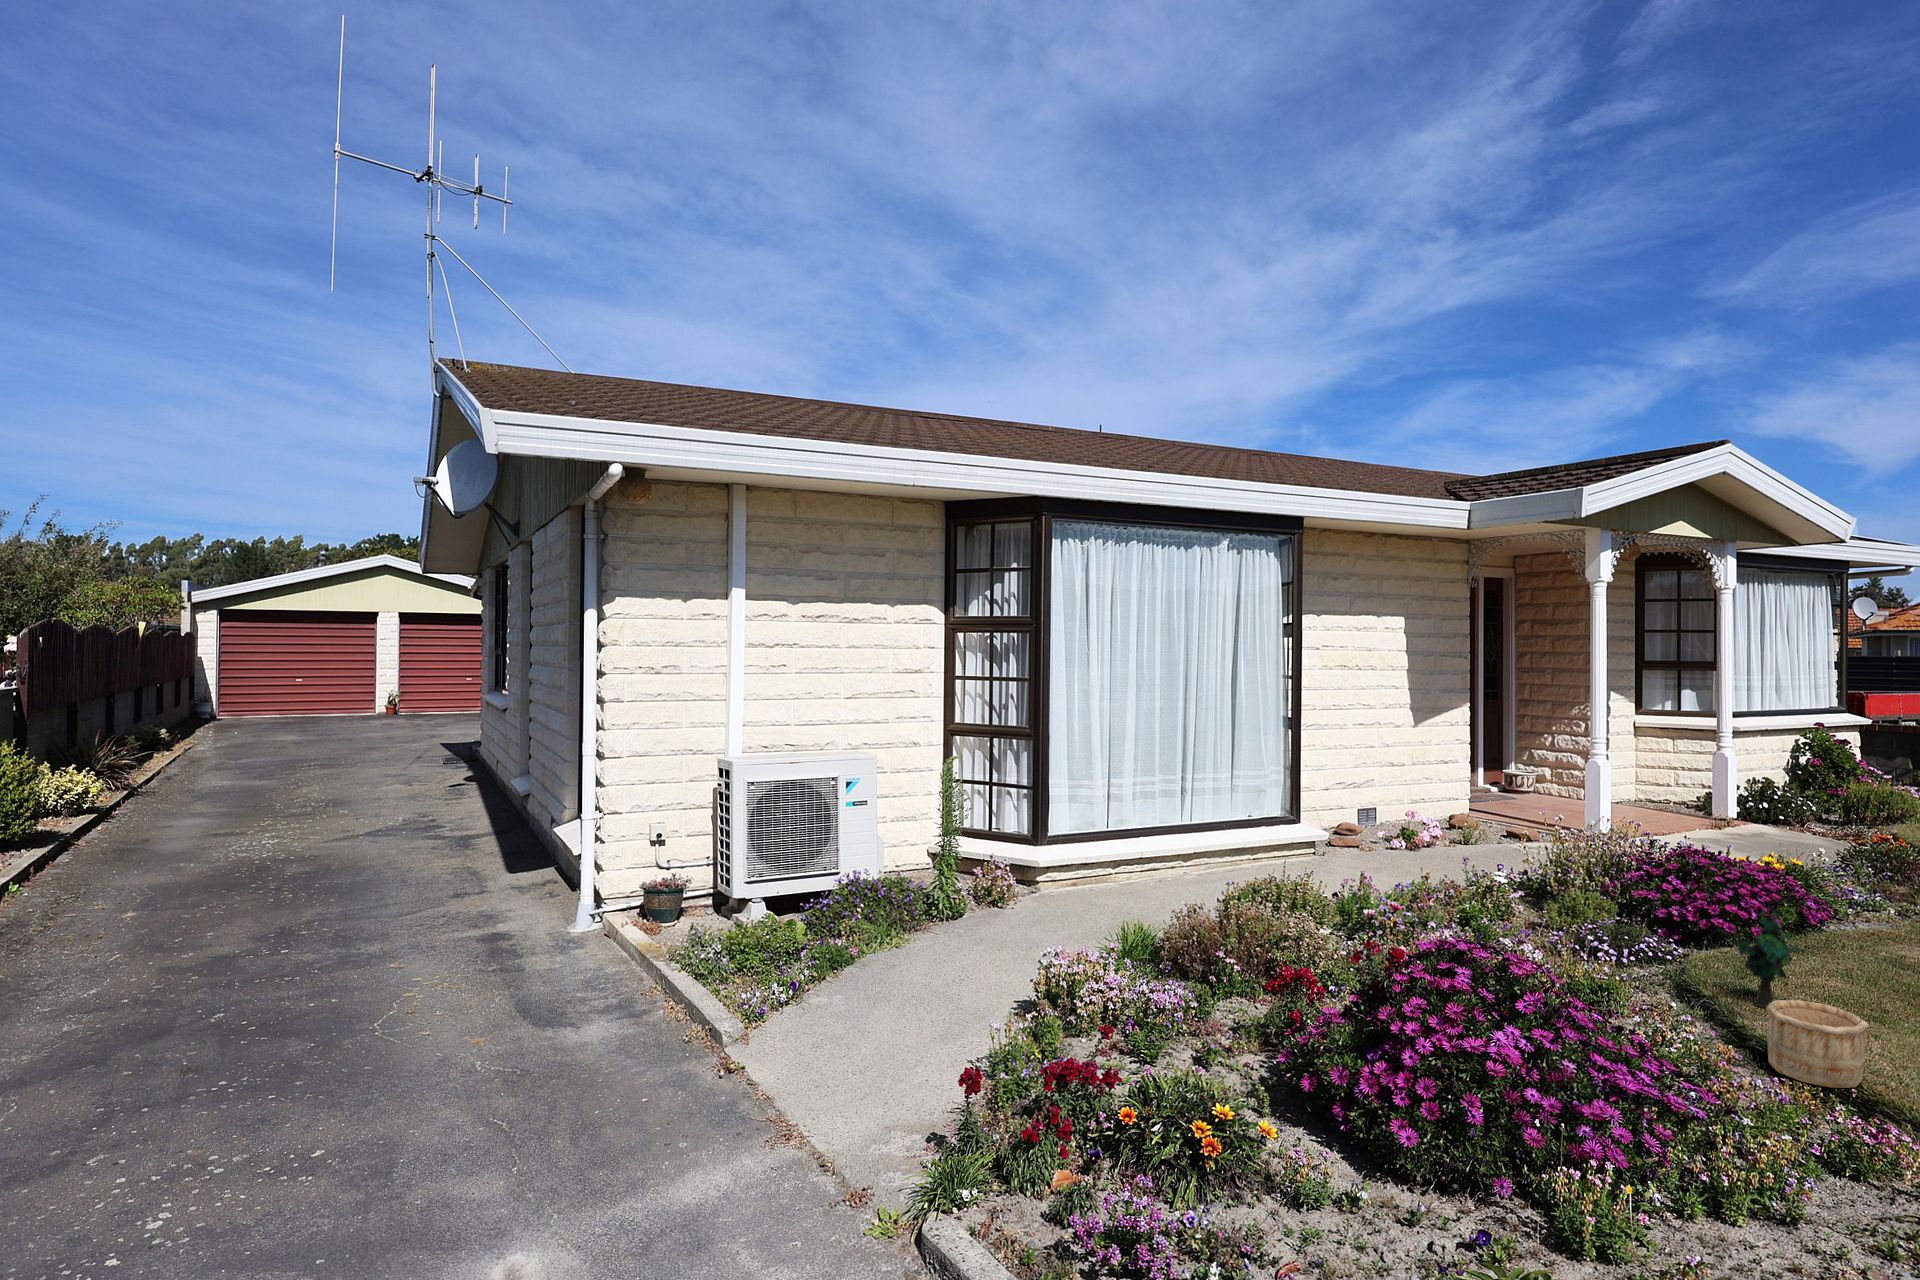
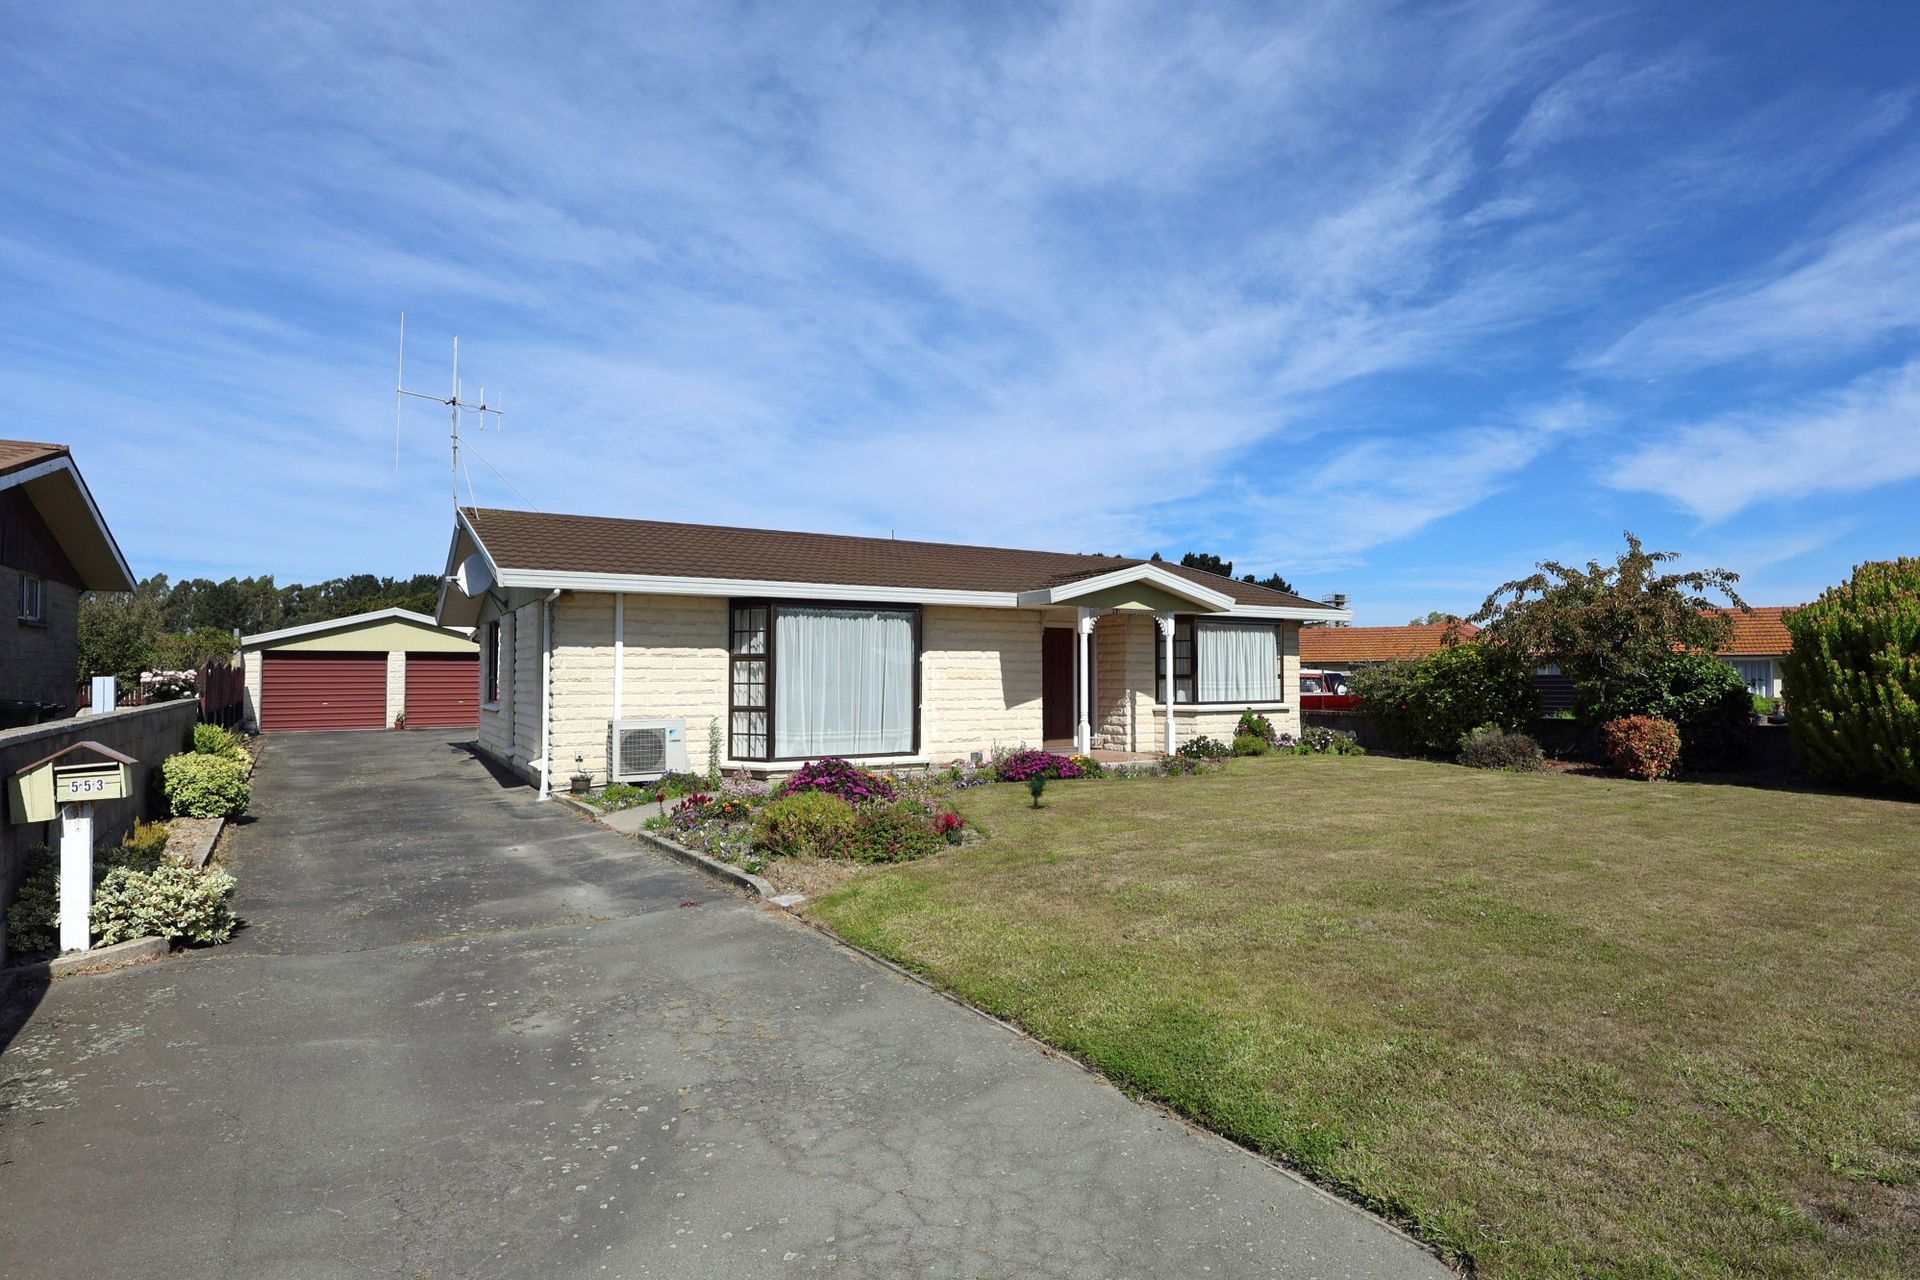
wooden bucket: present [1766,1000,1869,1088] -> none [995,795,1024,821]

